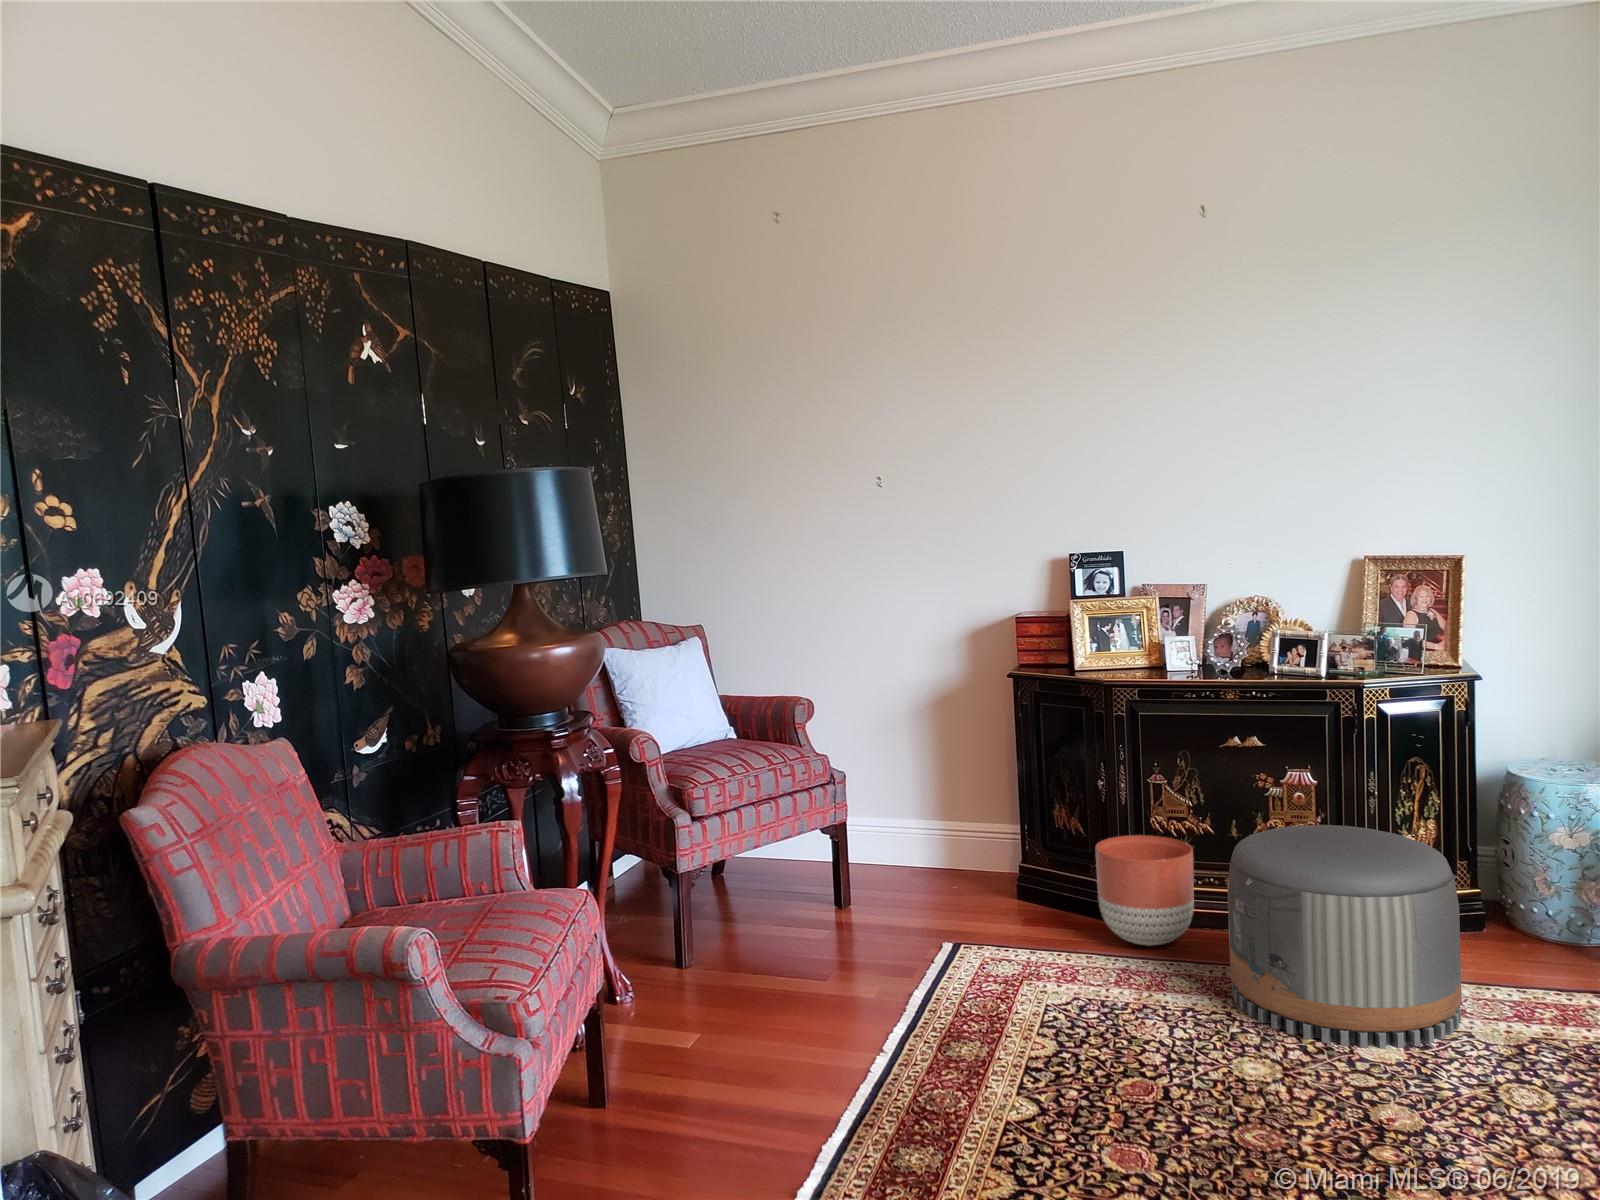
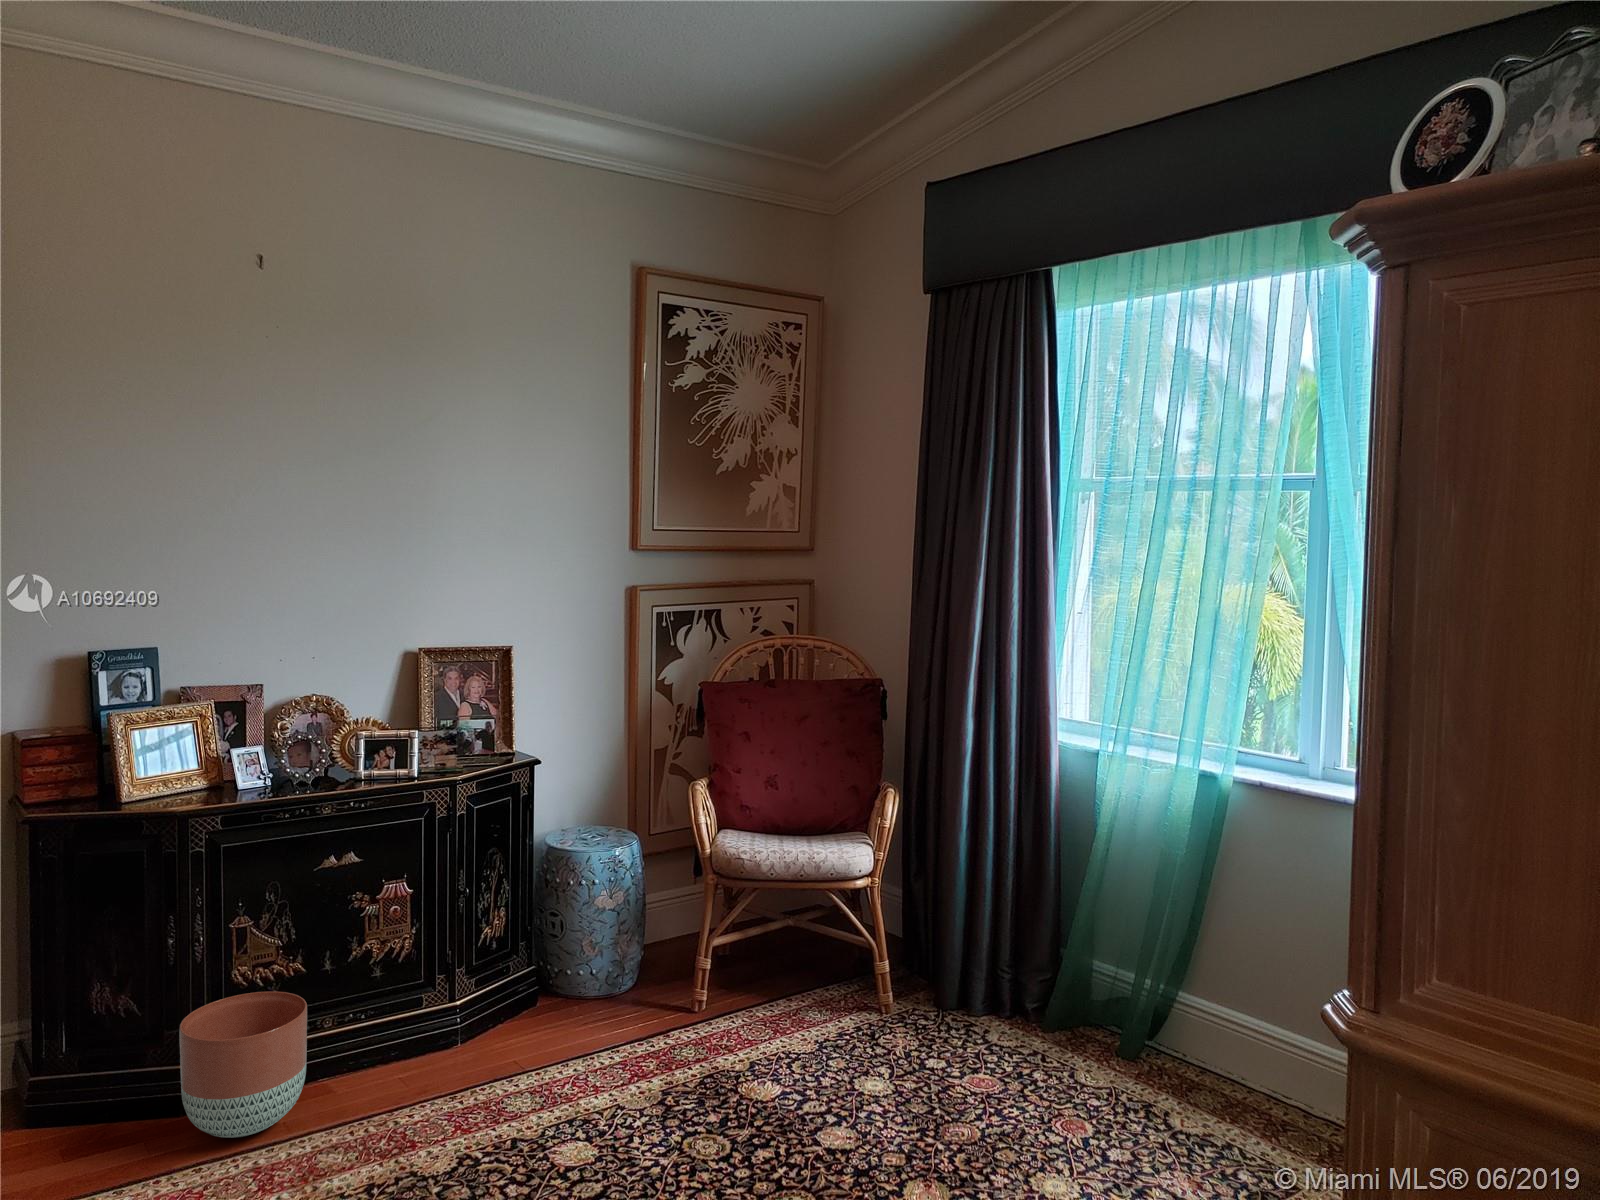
pouf: present [1227,825,1462,1048] -> none [386,929,602,1173]

